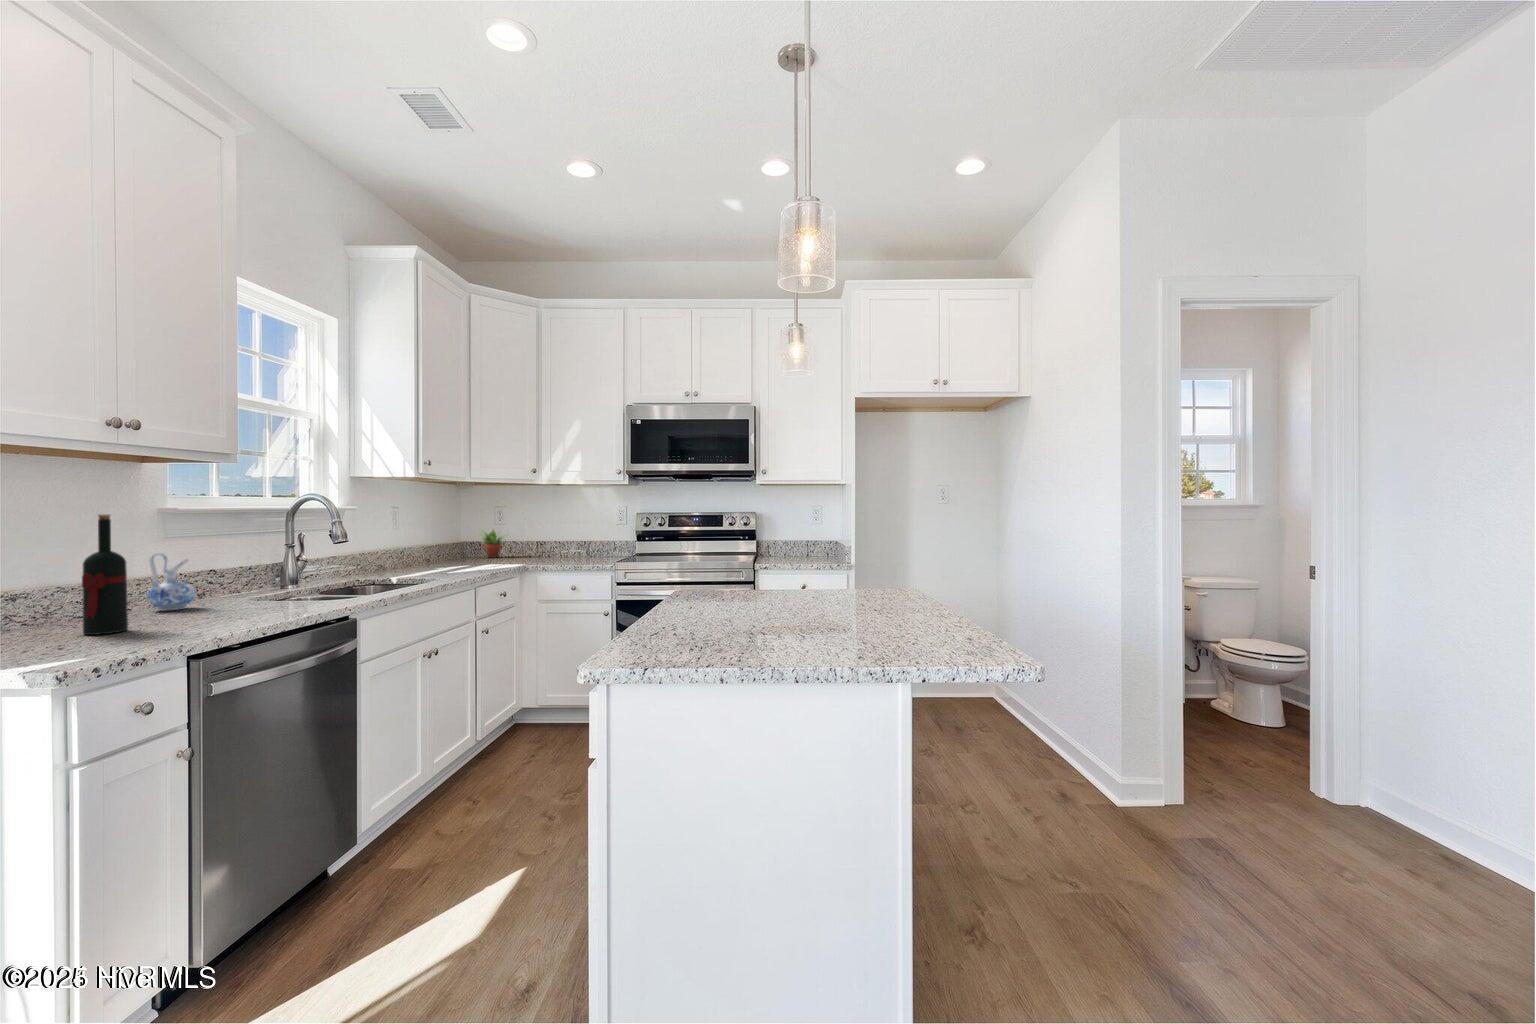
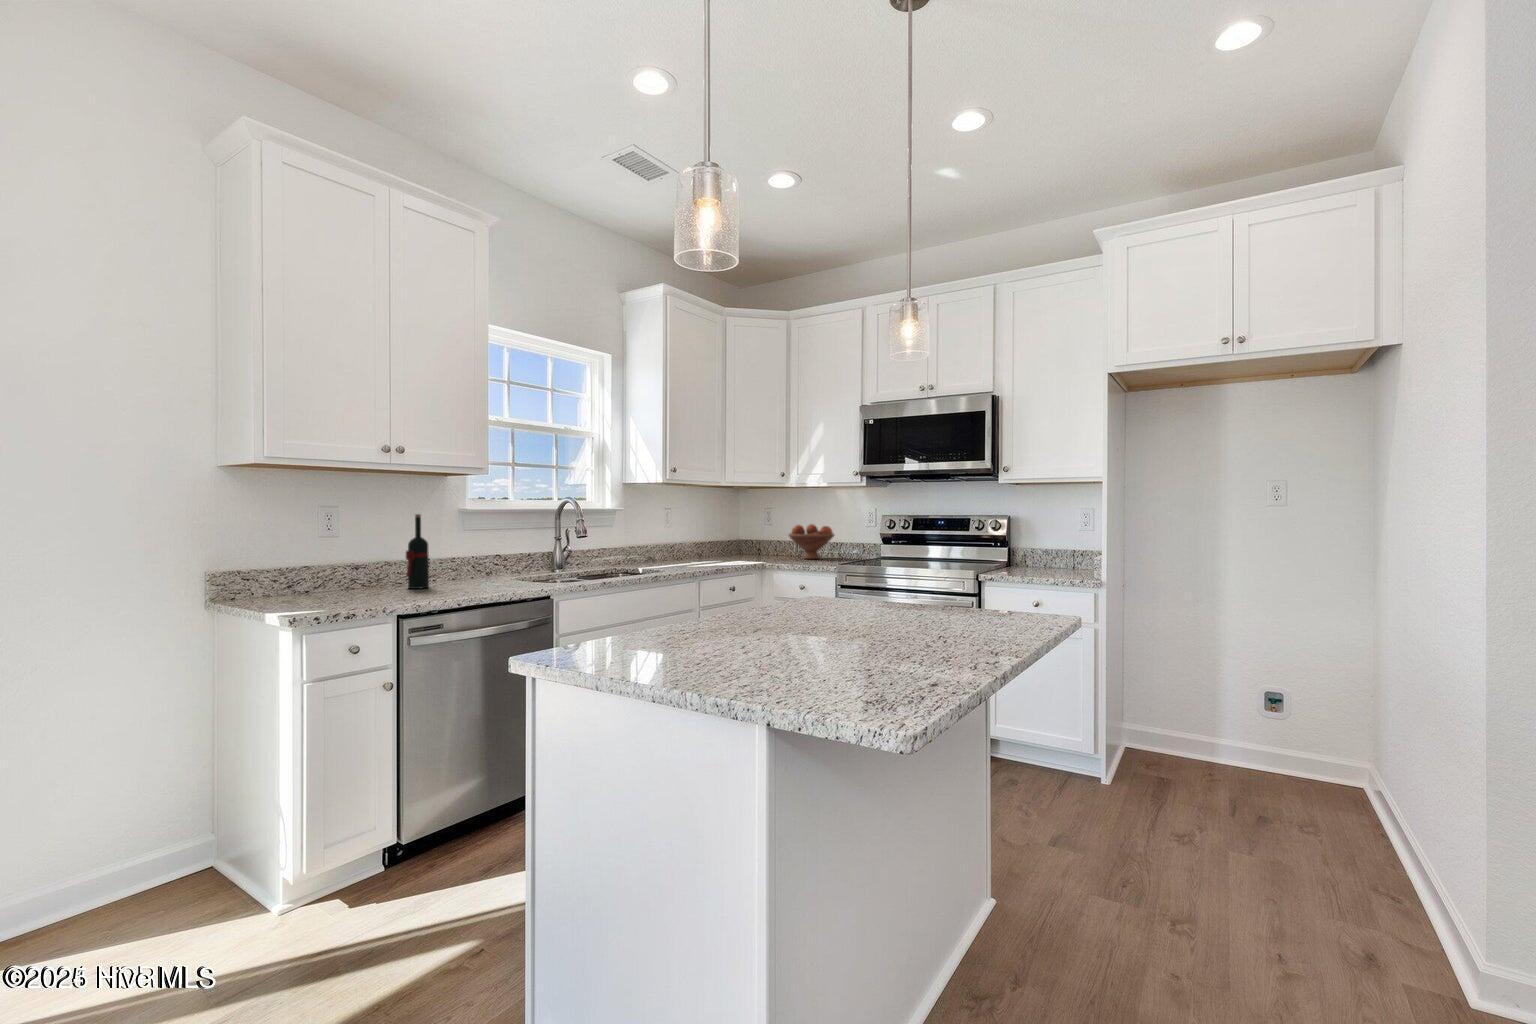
fruit bowl: none [532,523,582,558] -> present [788,524,834,559]
succulent plant: present [481,530,505,558] -> none [745,528,777,556]
ceramic pitcher: present [147,552,195,611] -> none [462,540,487,579]

